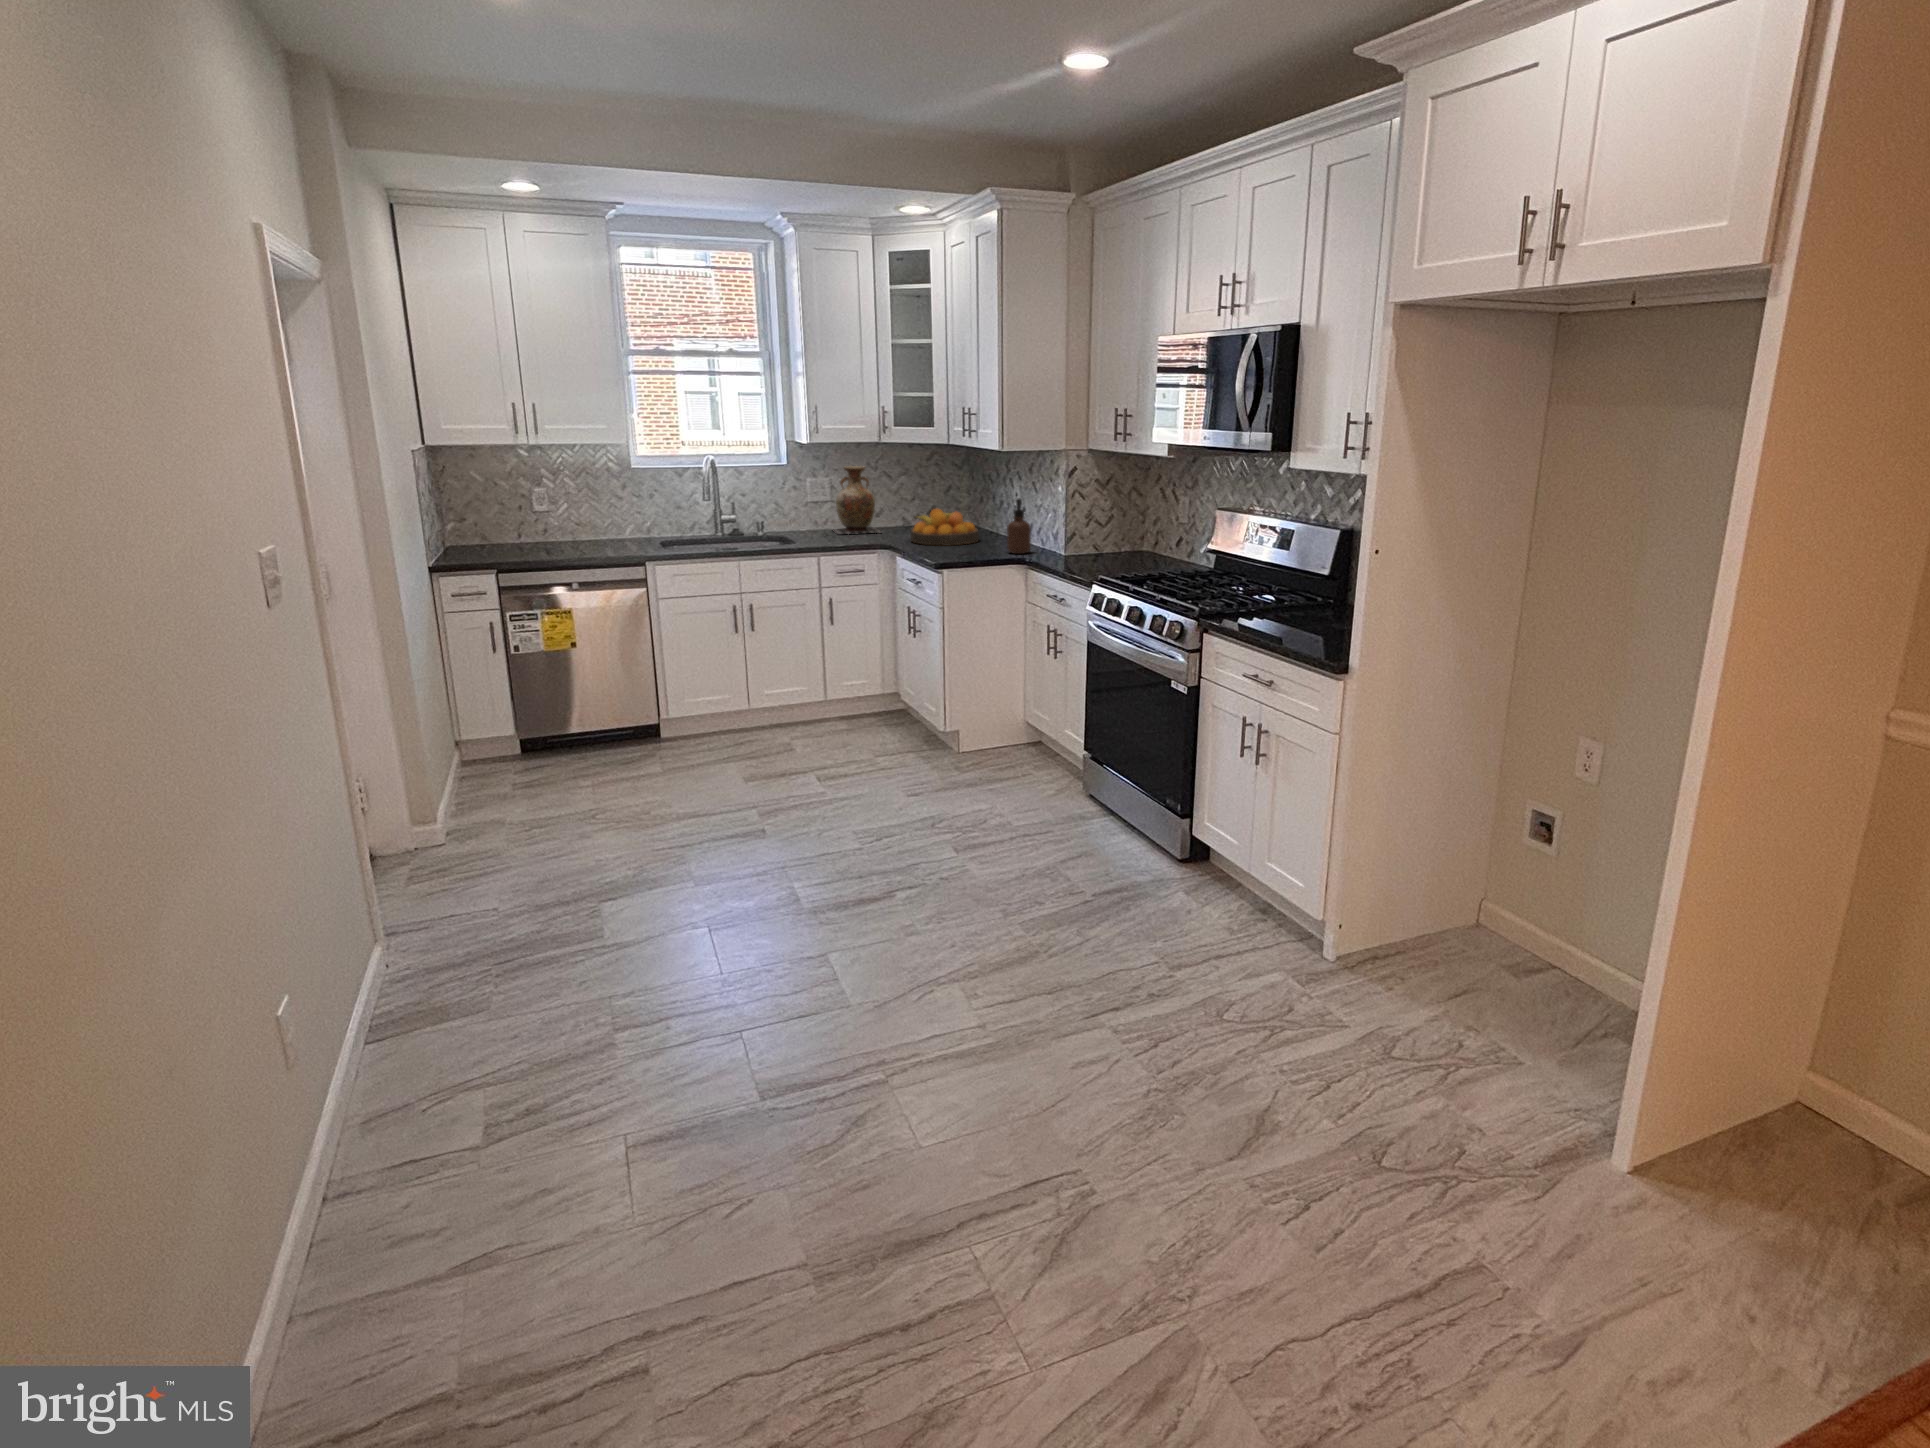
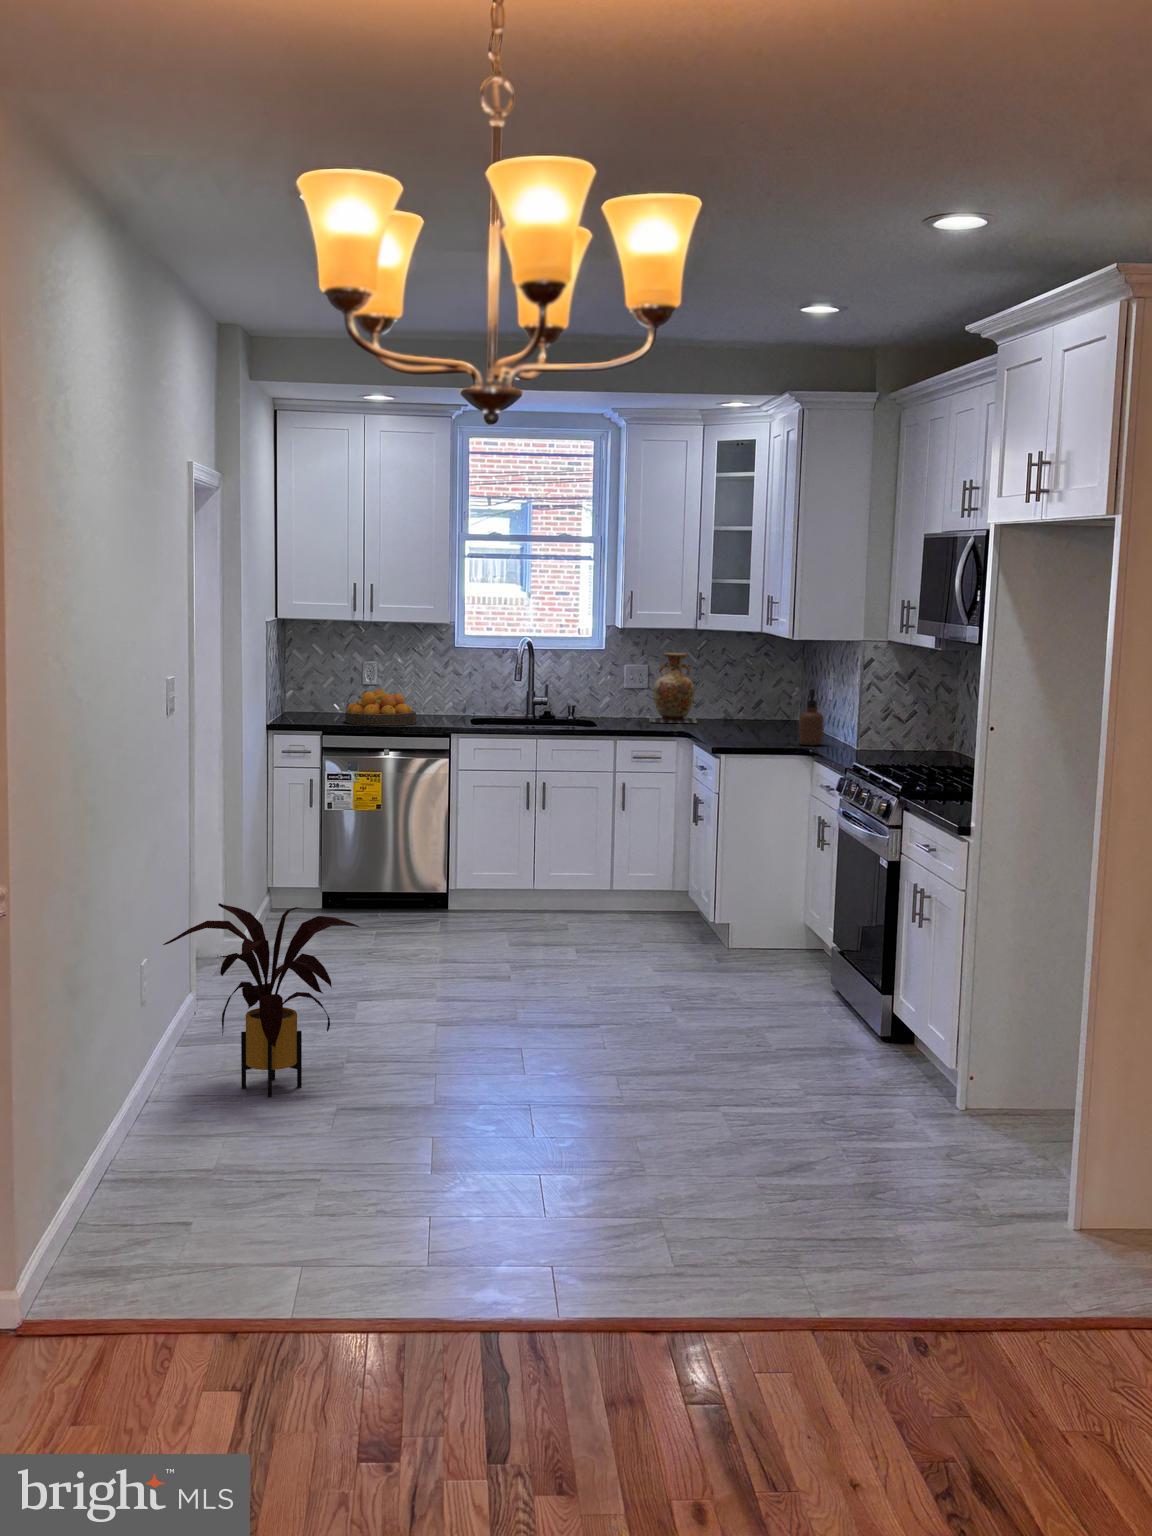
fruit bowl: present [910,509,979,545] -> present [345,689,416,726]
house plant: none [316,857,619,1123] -> present [163,903,359,1097]

